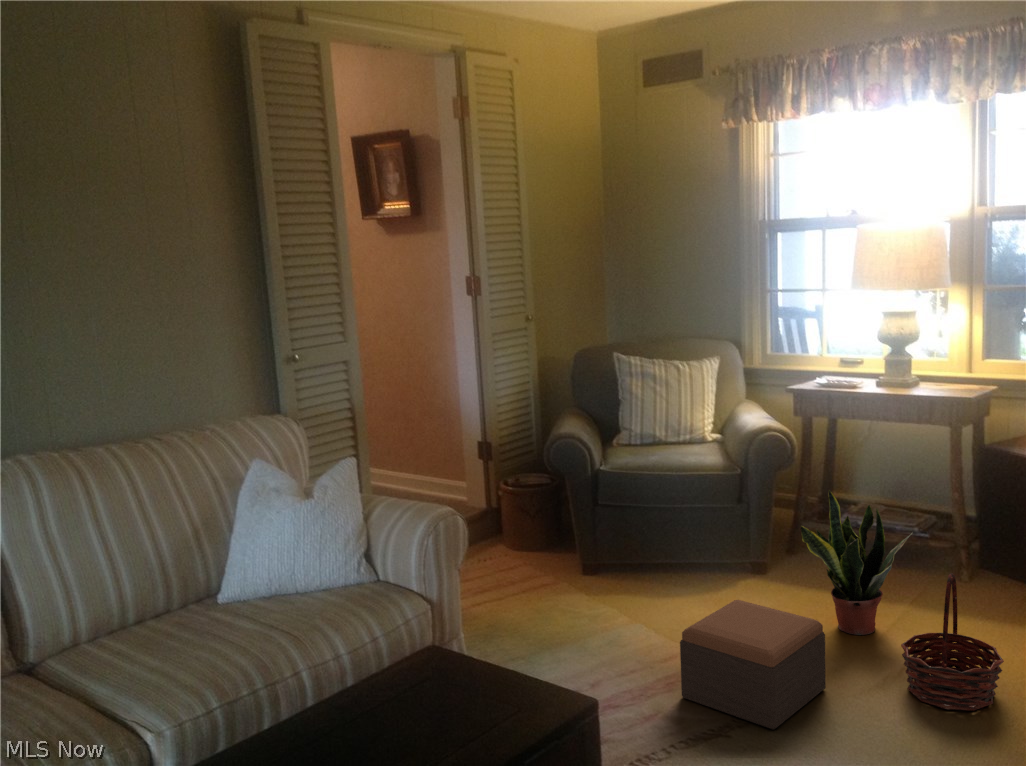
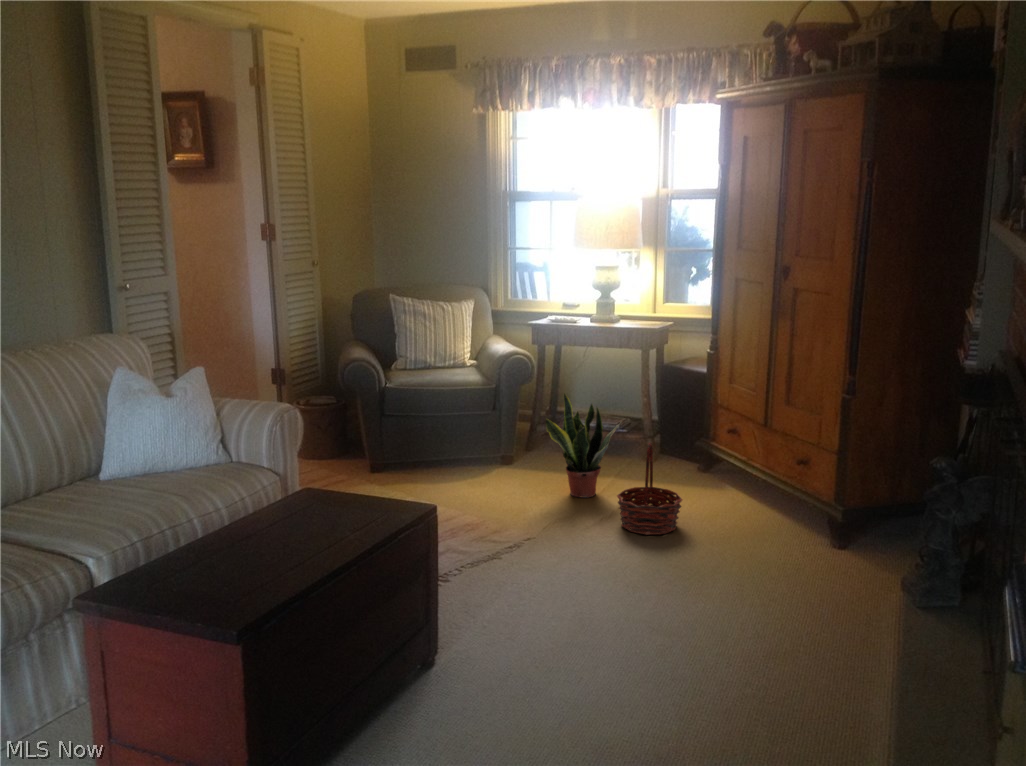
footstool: present [680,600,826,730] -> none [466,472,567,556]

